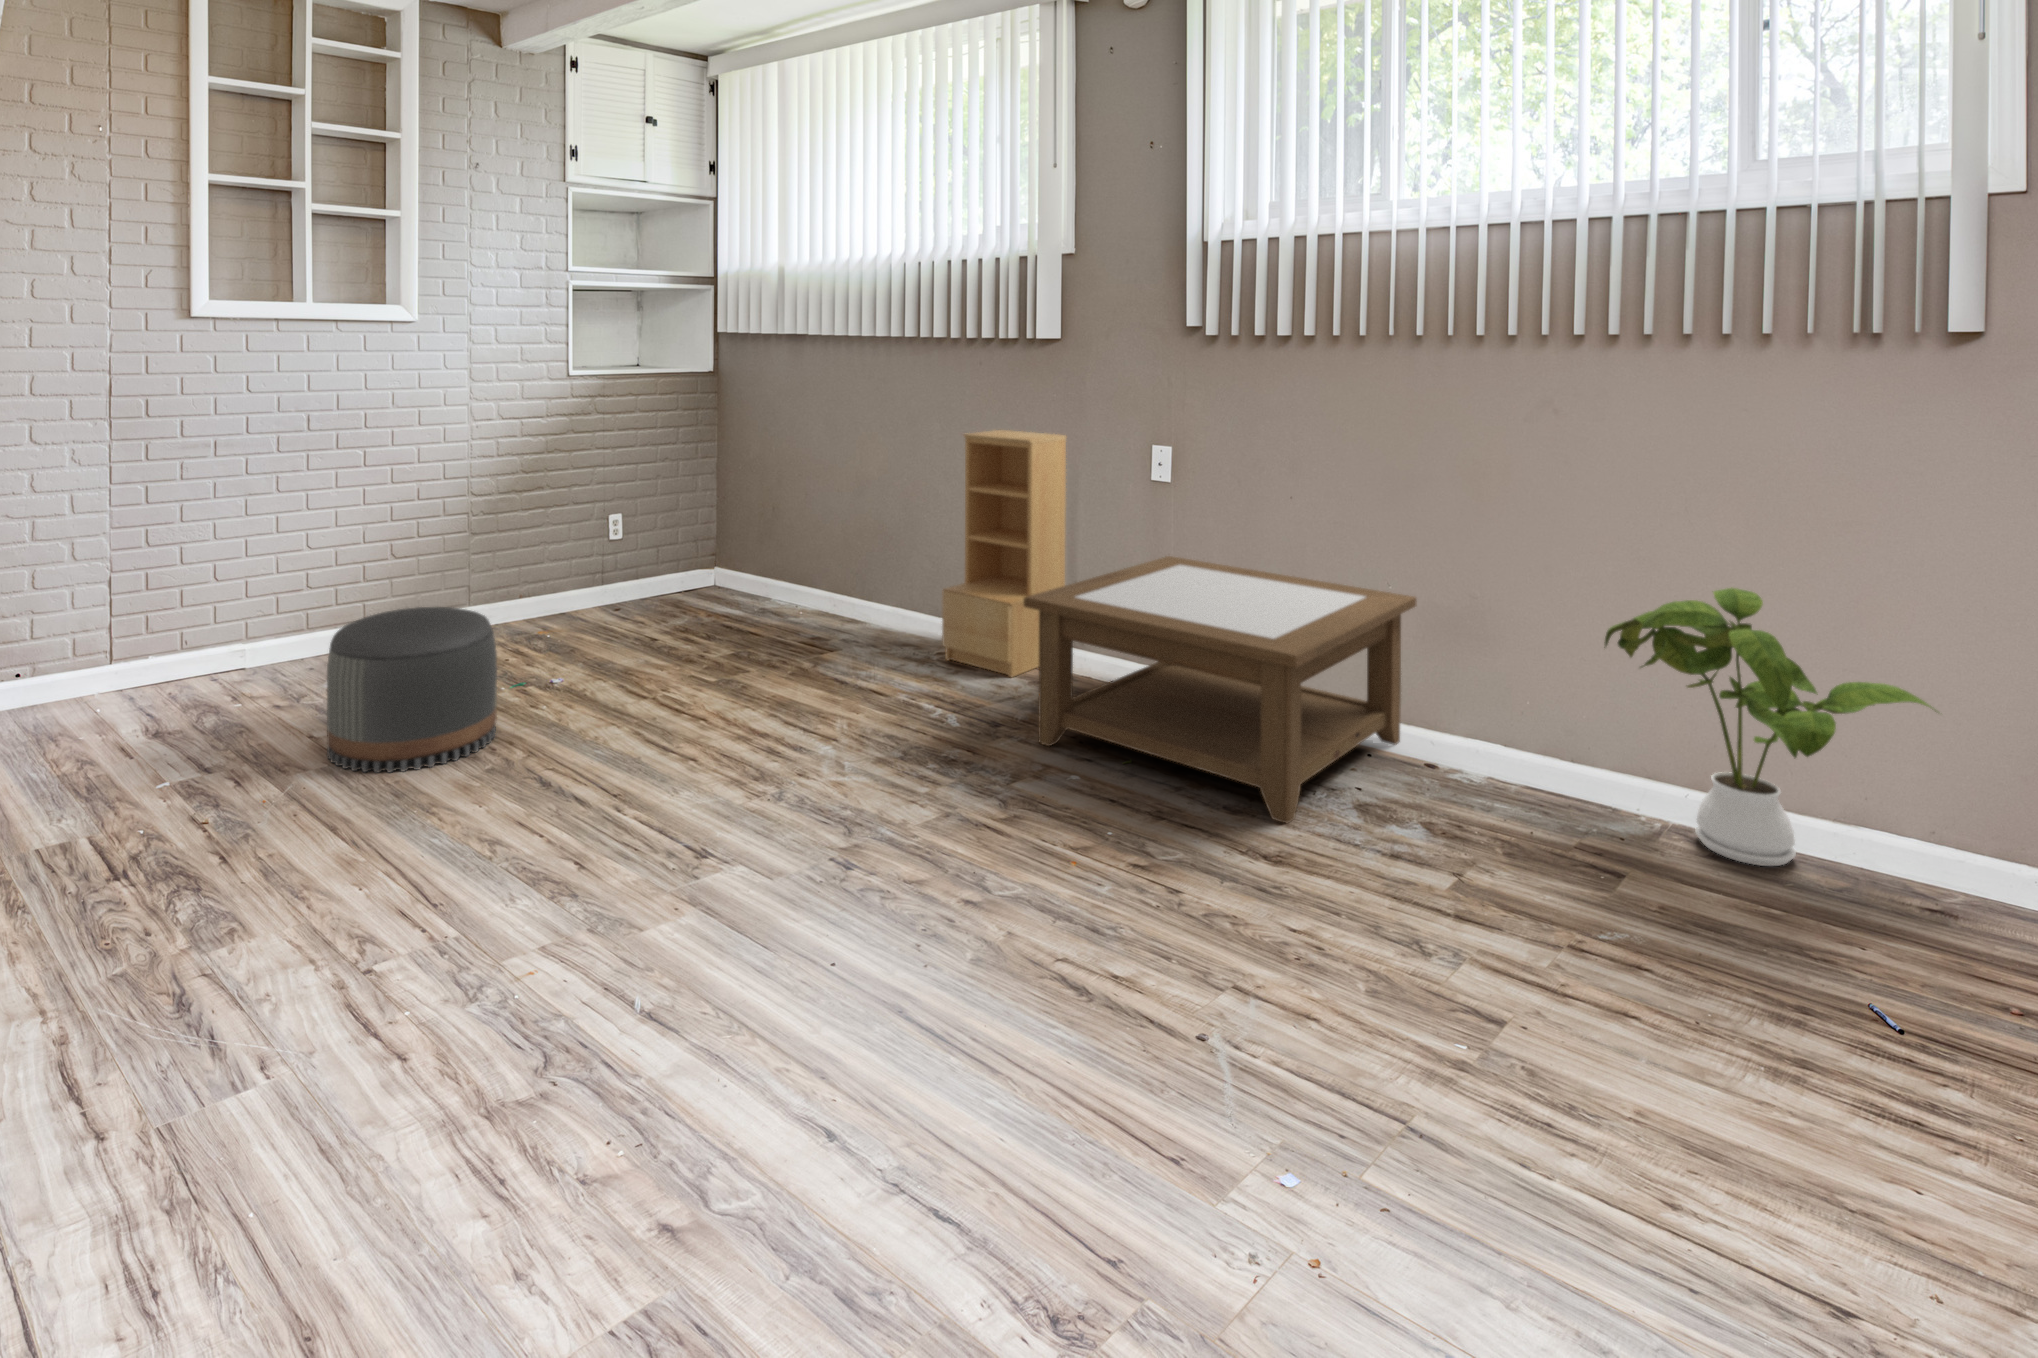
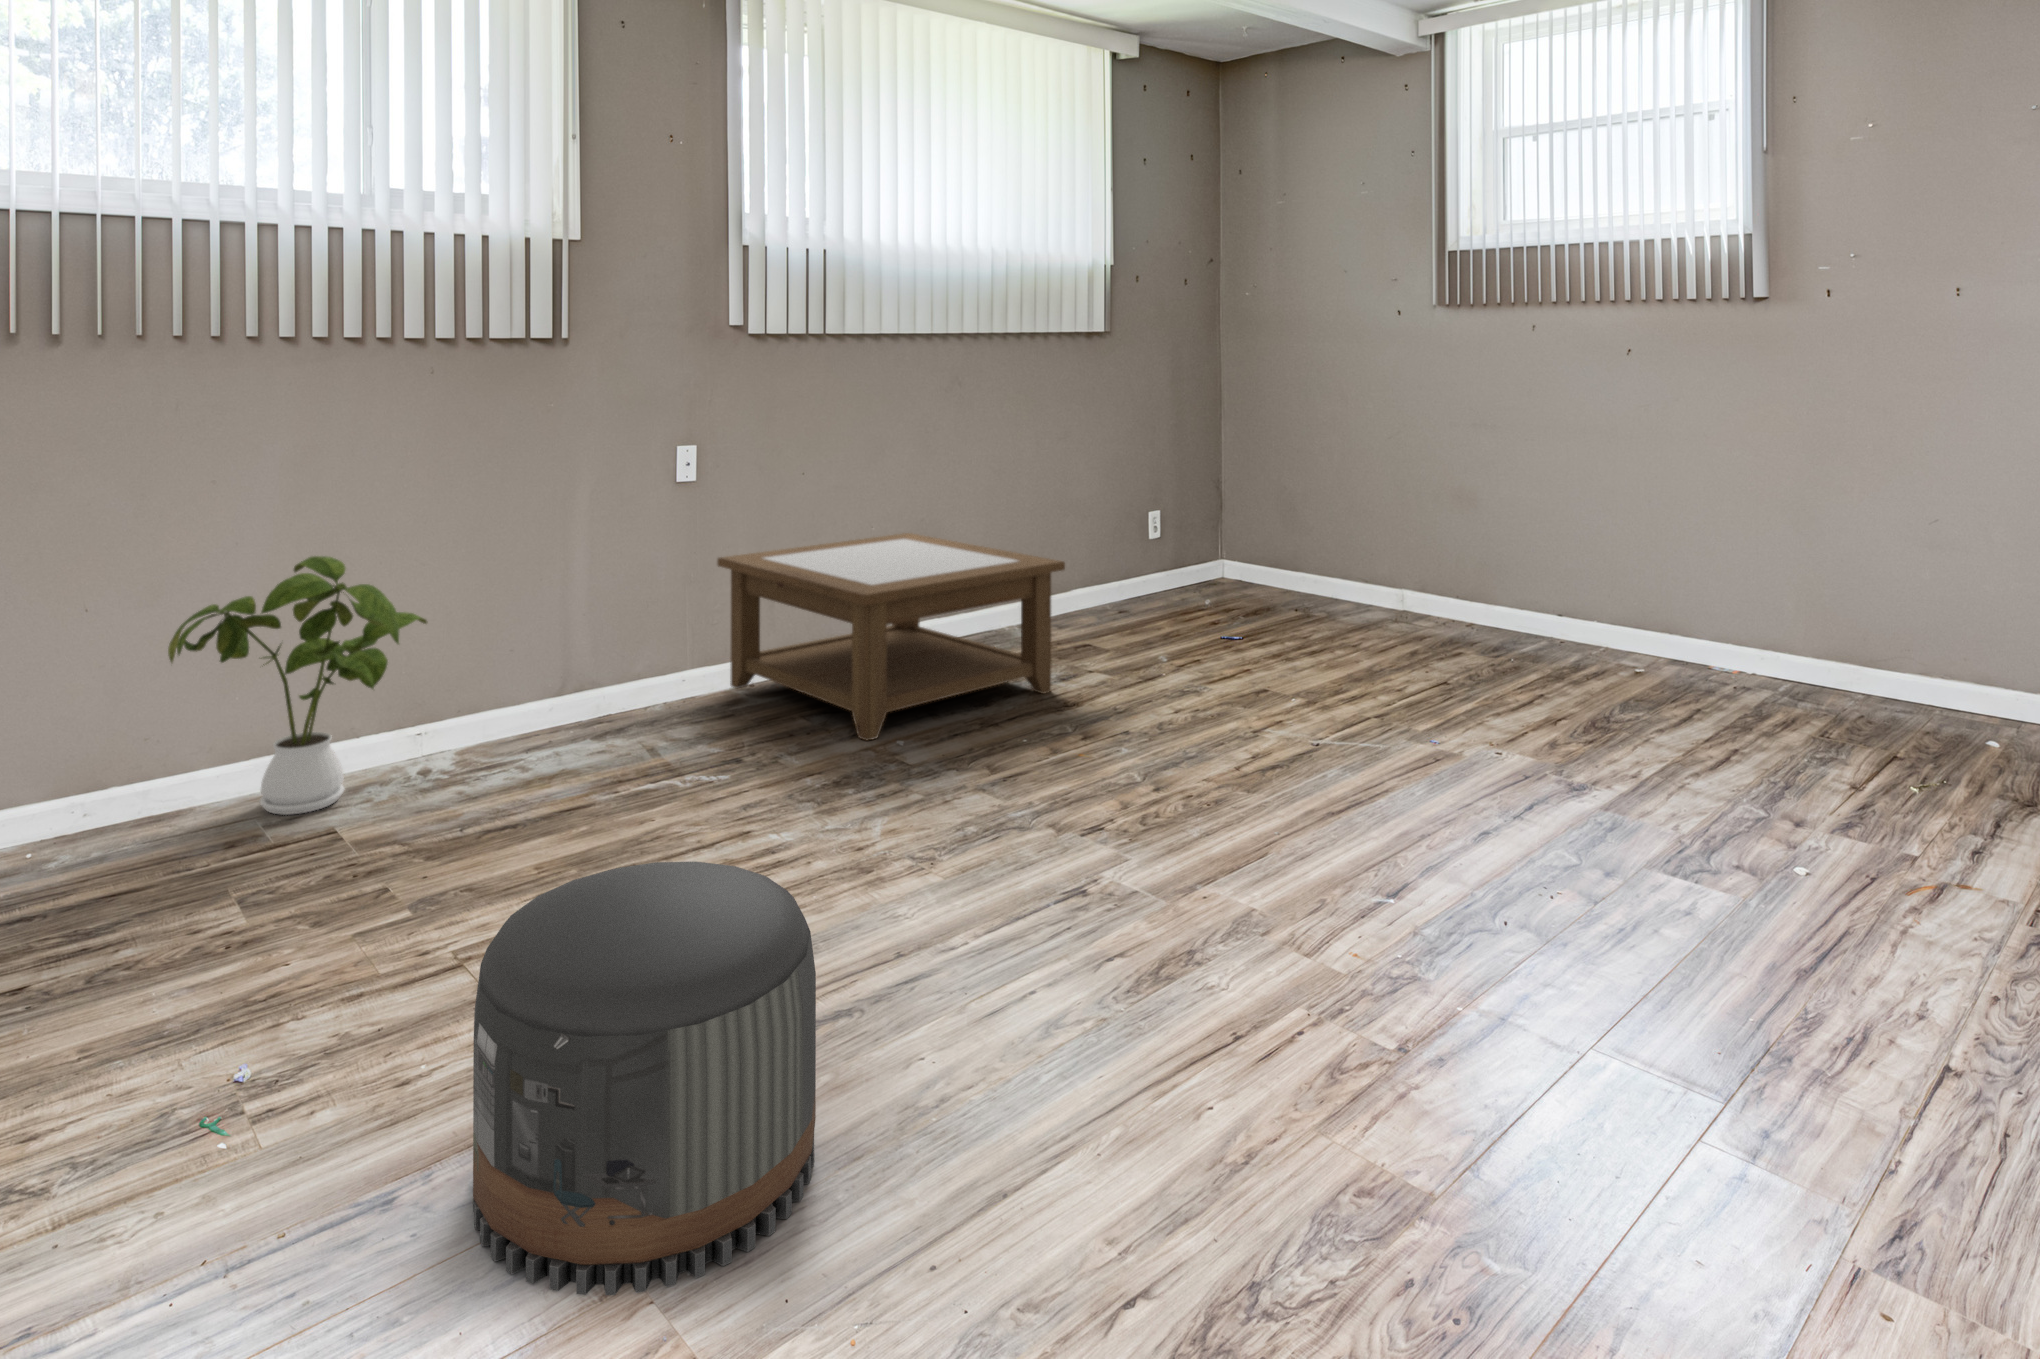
bookshelf: present [942,430,1066,677] -> none [509,449,660,762]
house plant: present [1604,588,1932,866] -> present [168,556,427,815]

